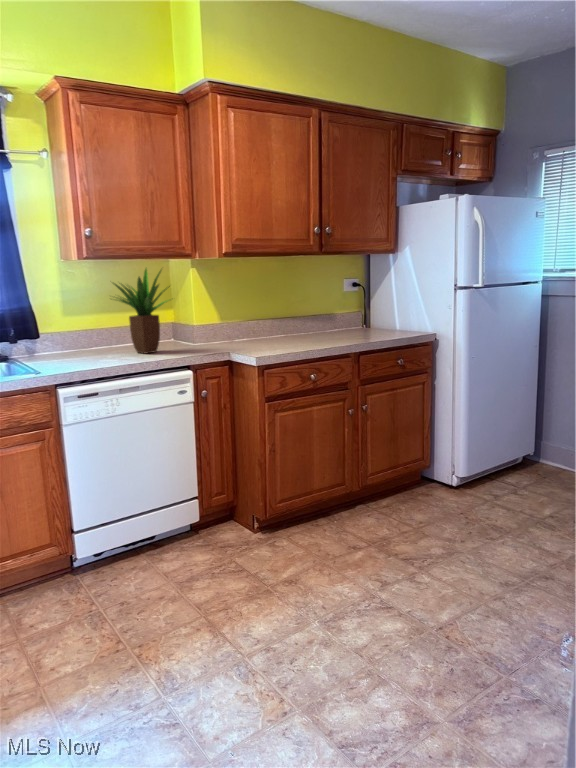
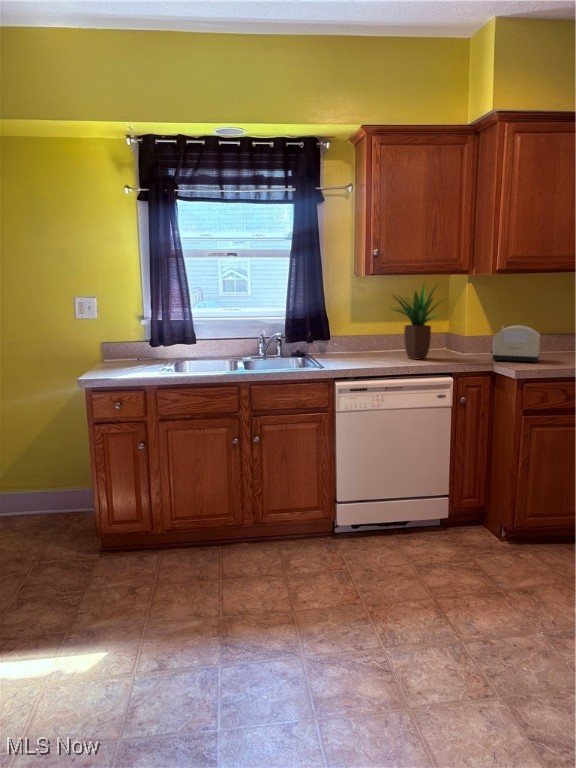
toaster: none [224,310,271,348] -> present [491,325,540,362]

